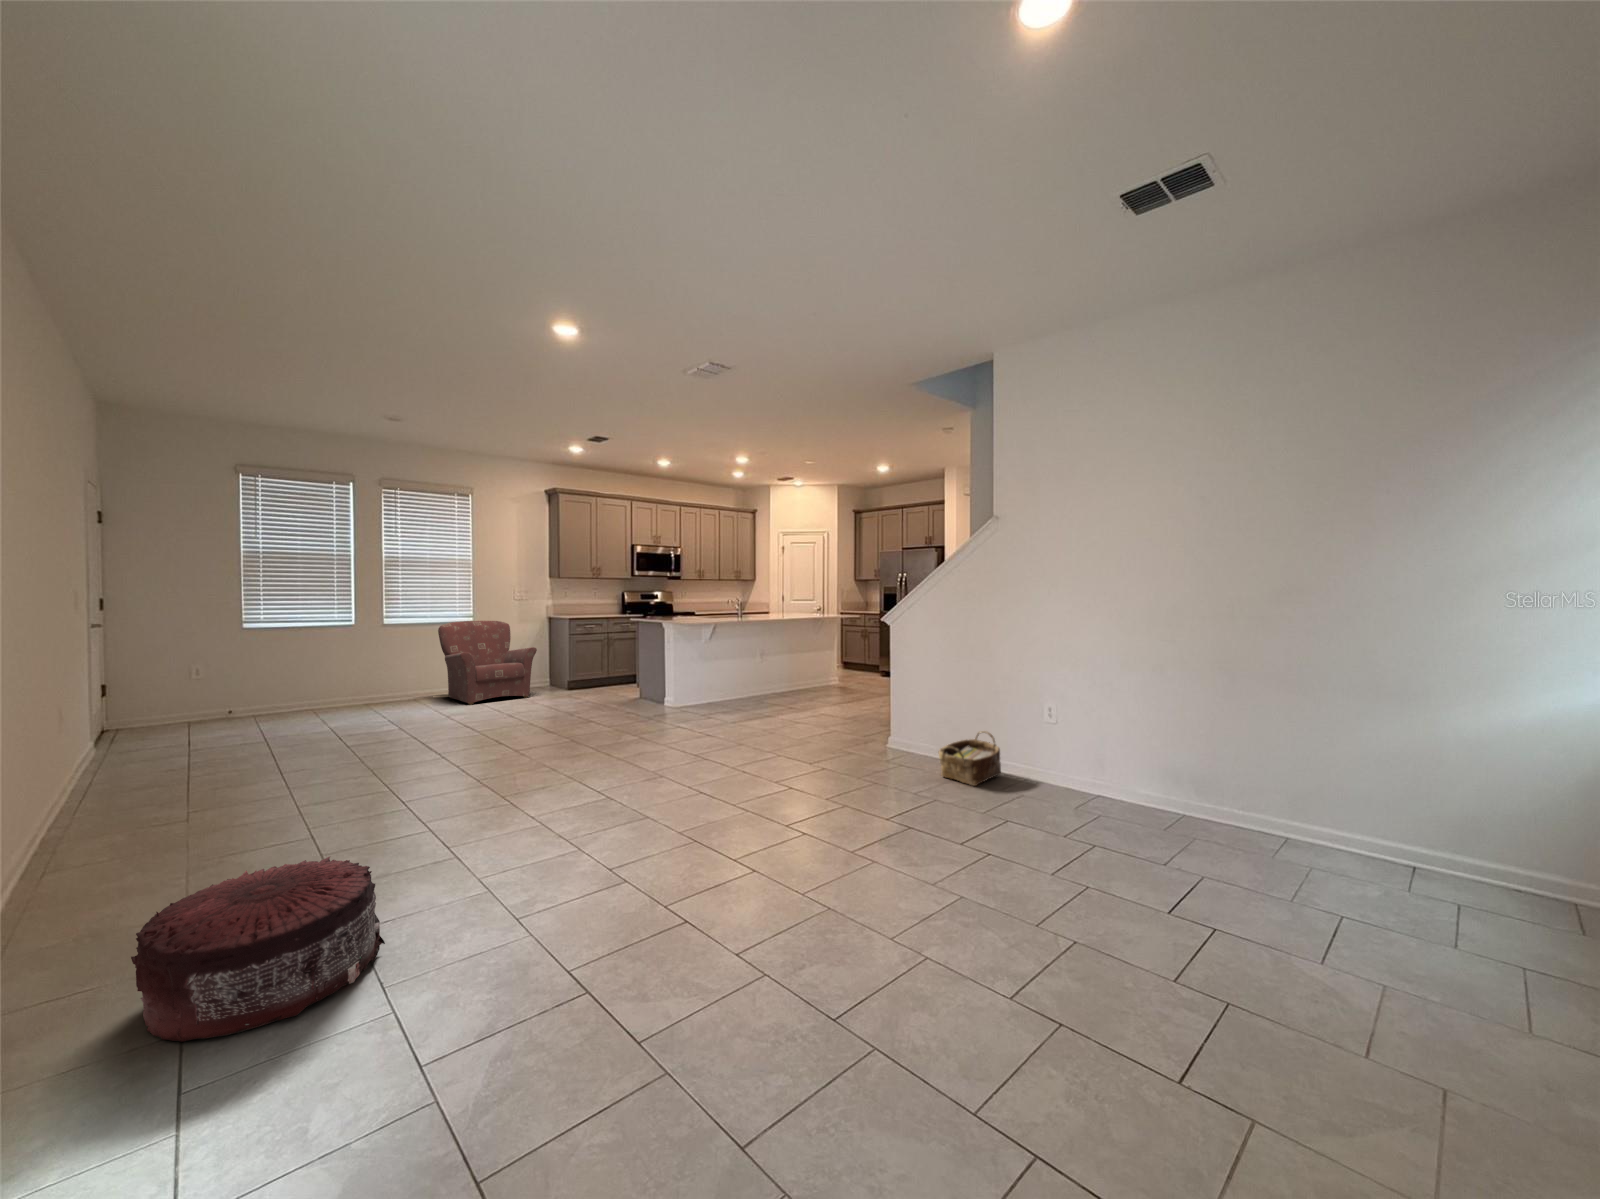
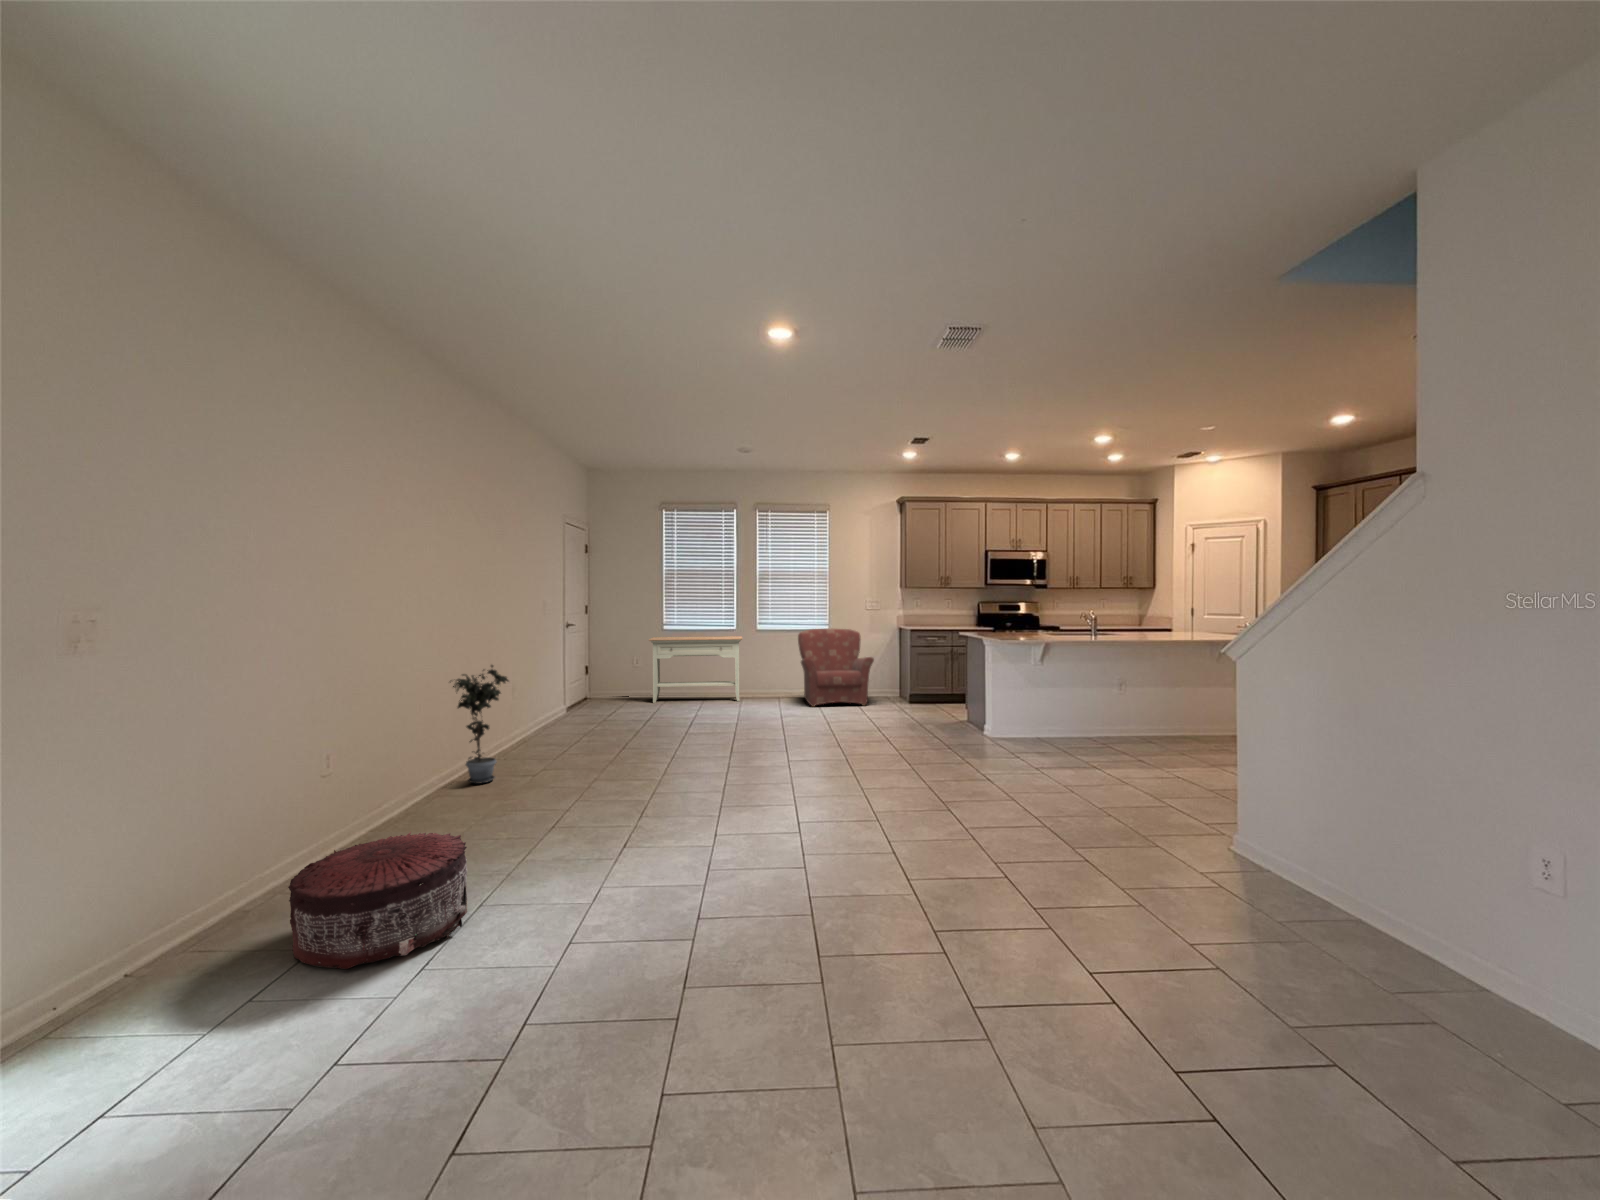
console table: none [223,633,371,724] -> present [649,636,742,703]
potted plant: none [43,677,147,848] -> present [453,665,509,784]
woven basket: present [939,731,1001,786] -> none [1266,866,1414,966]

